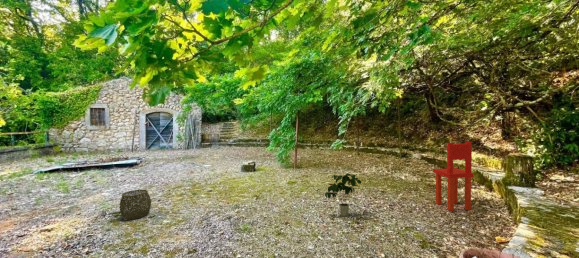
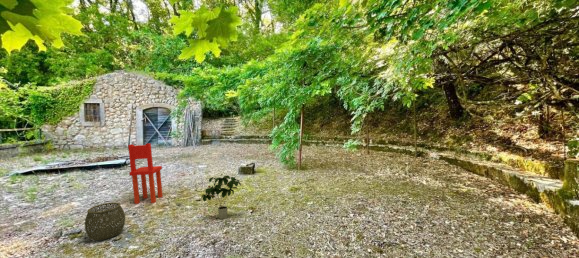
chair: present [434,142,474,211] -> present [128,143,163,204]
potted plant: present [325,173,361,216] -> present [202,176,241,219]

